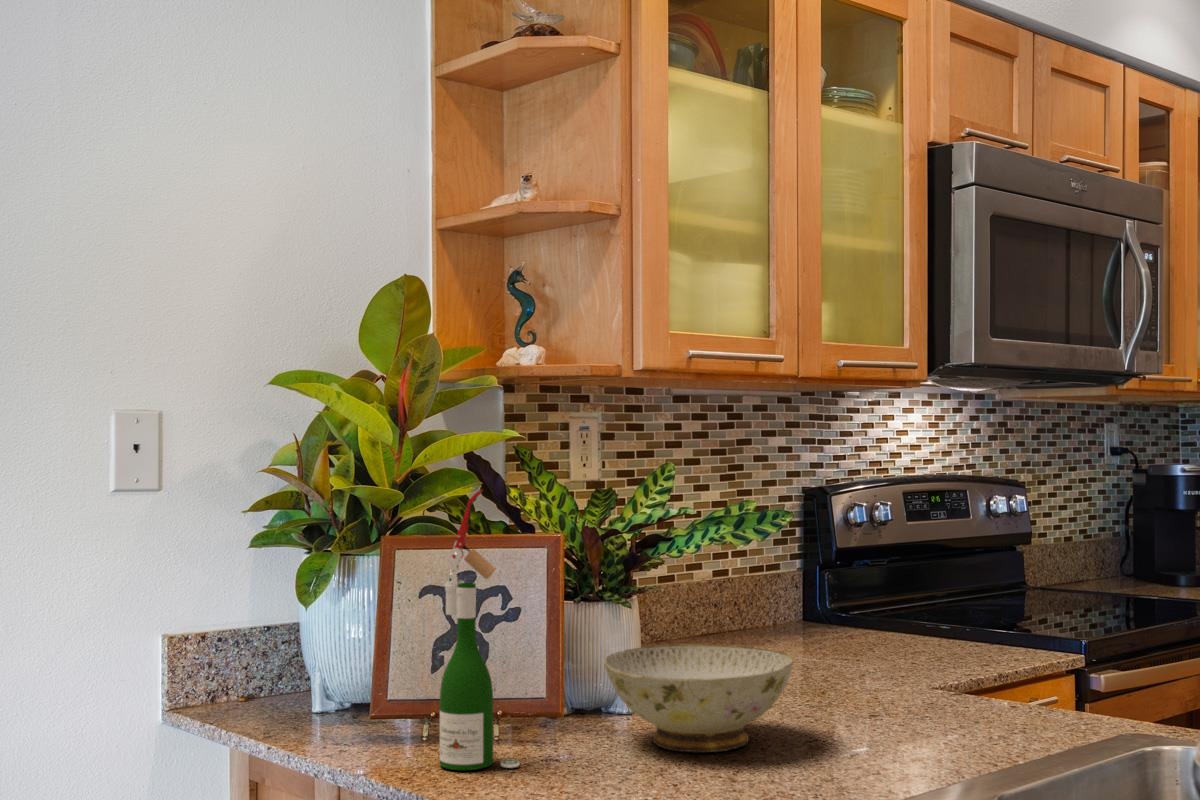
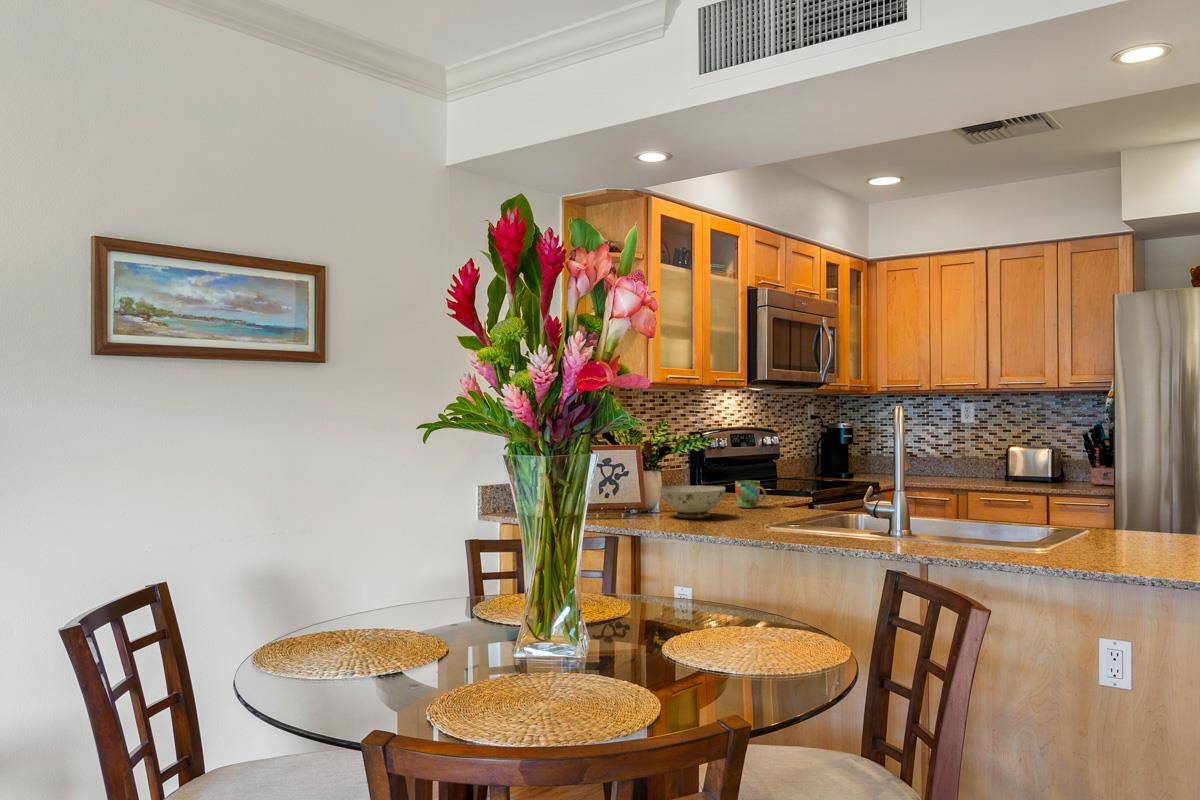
wine bottle: present [440,490,520,770] -> none [611,428,640,523]
mug: none [857,624,938,702] -> present [735,480,766,508]

